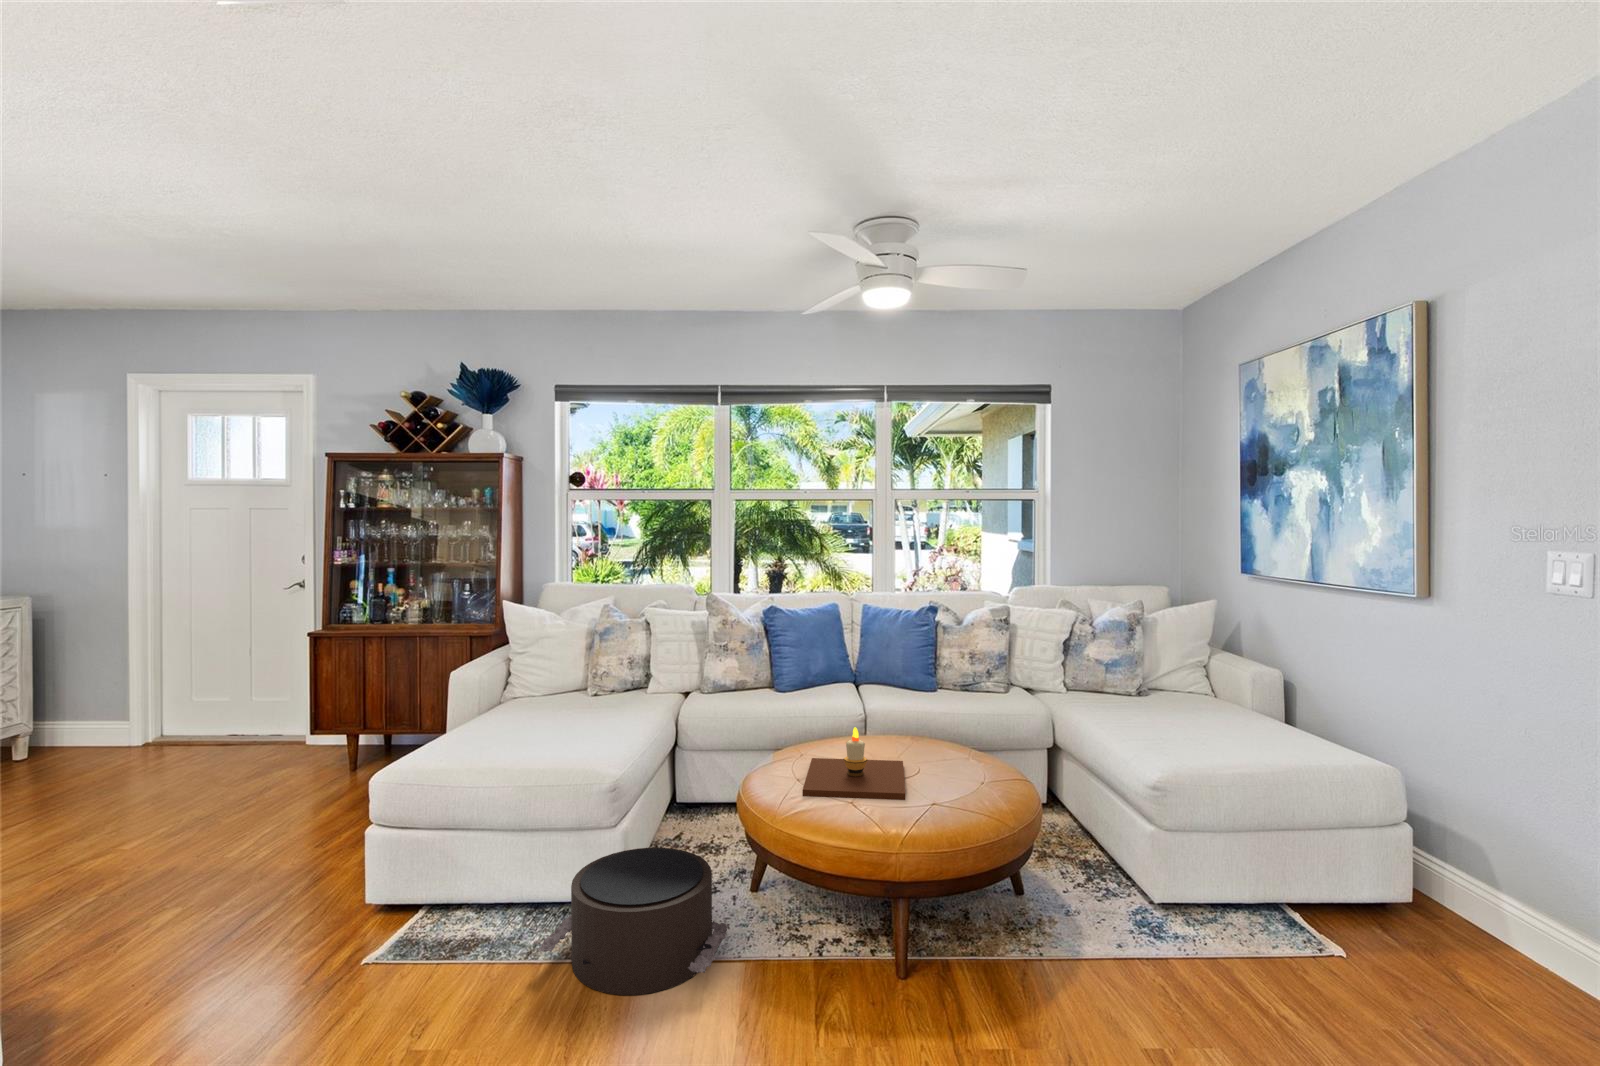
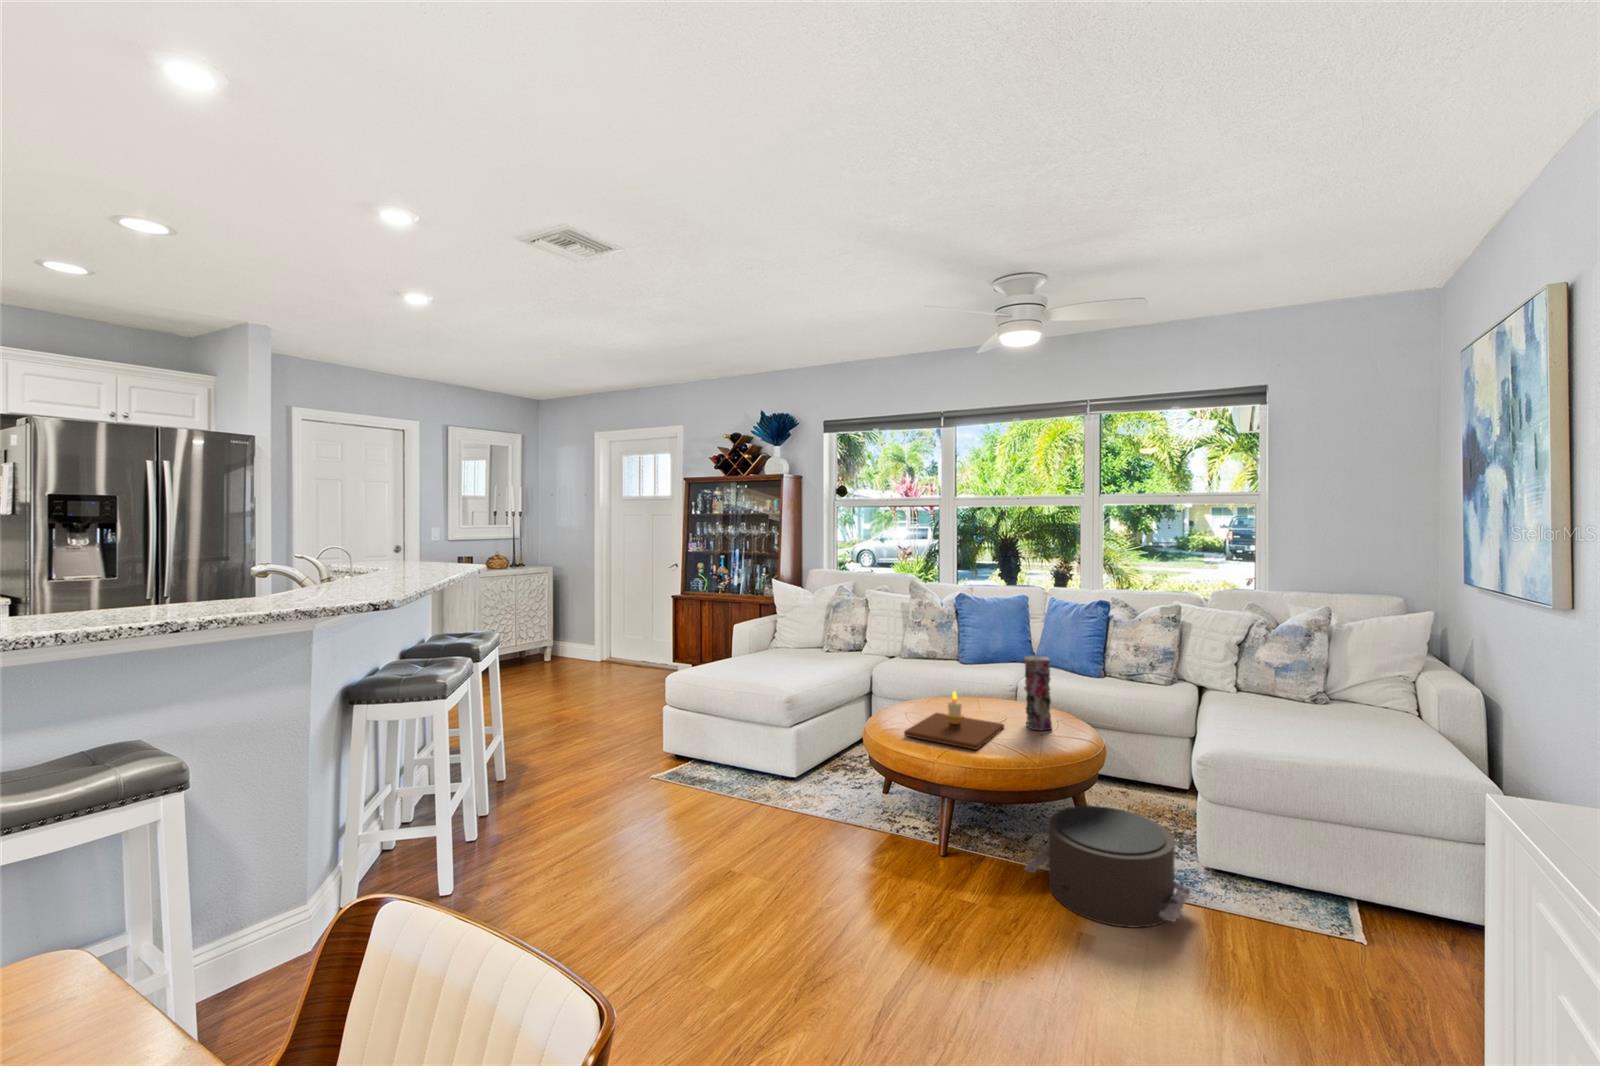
vase: none [917,672,955,763] -> present [1023,655,1052,731]
pouf: present [539,848,729,995] -> present [1024,806,1191,928]

